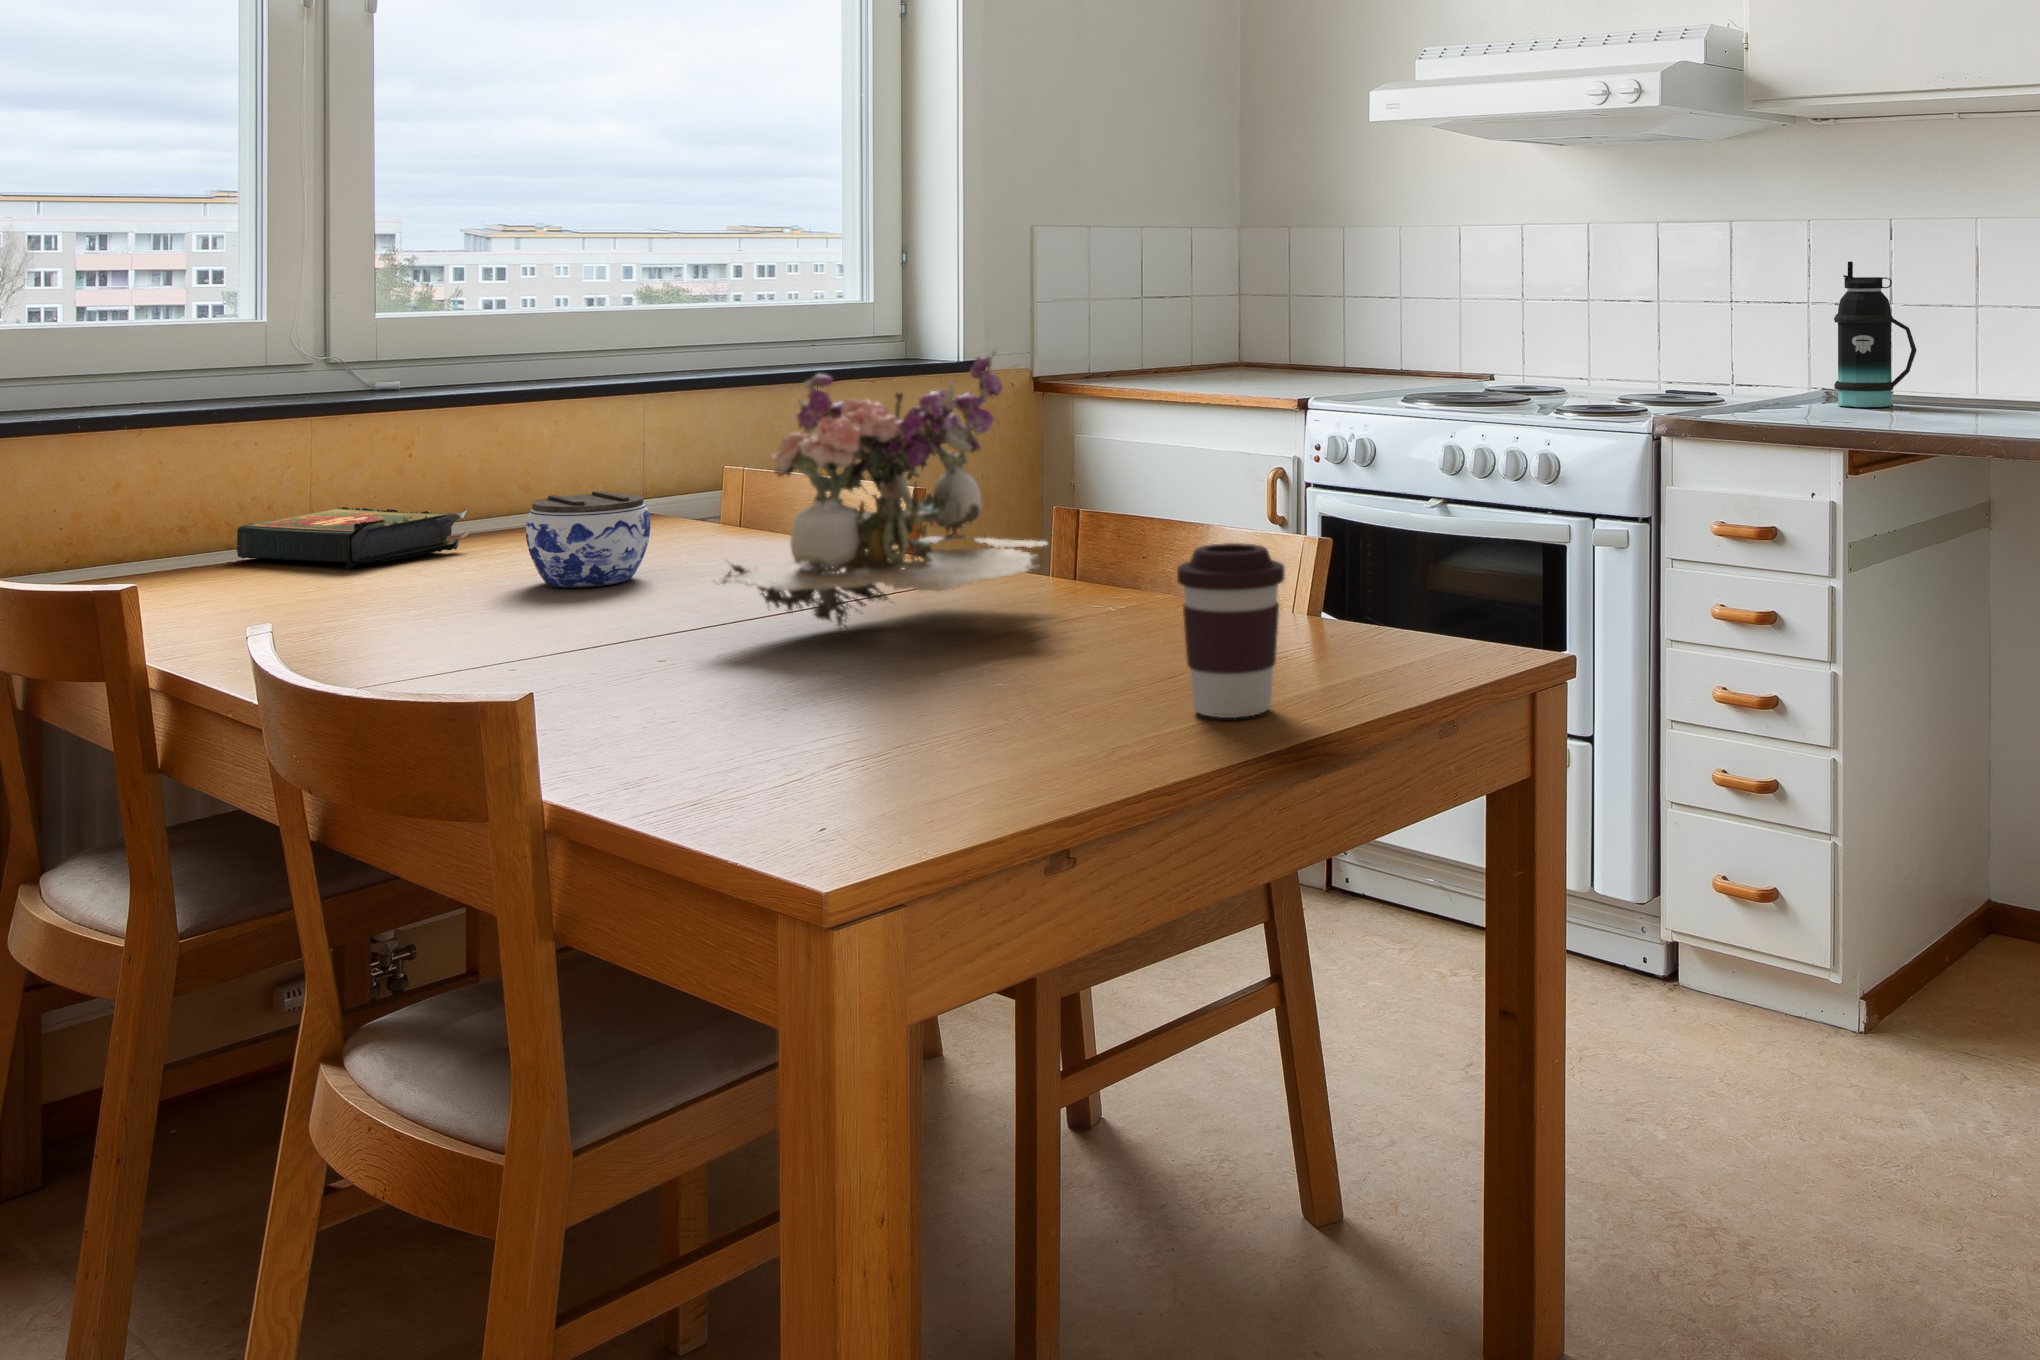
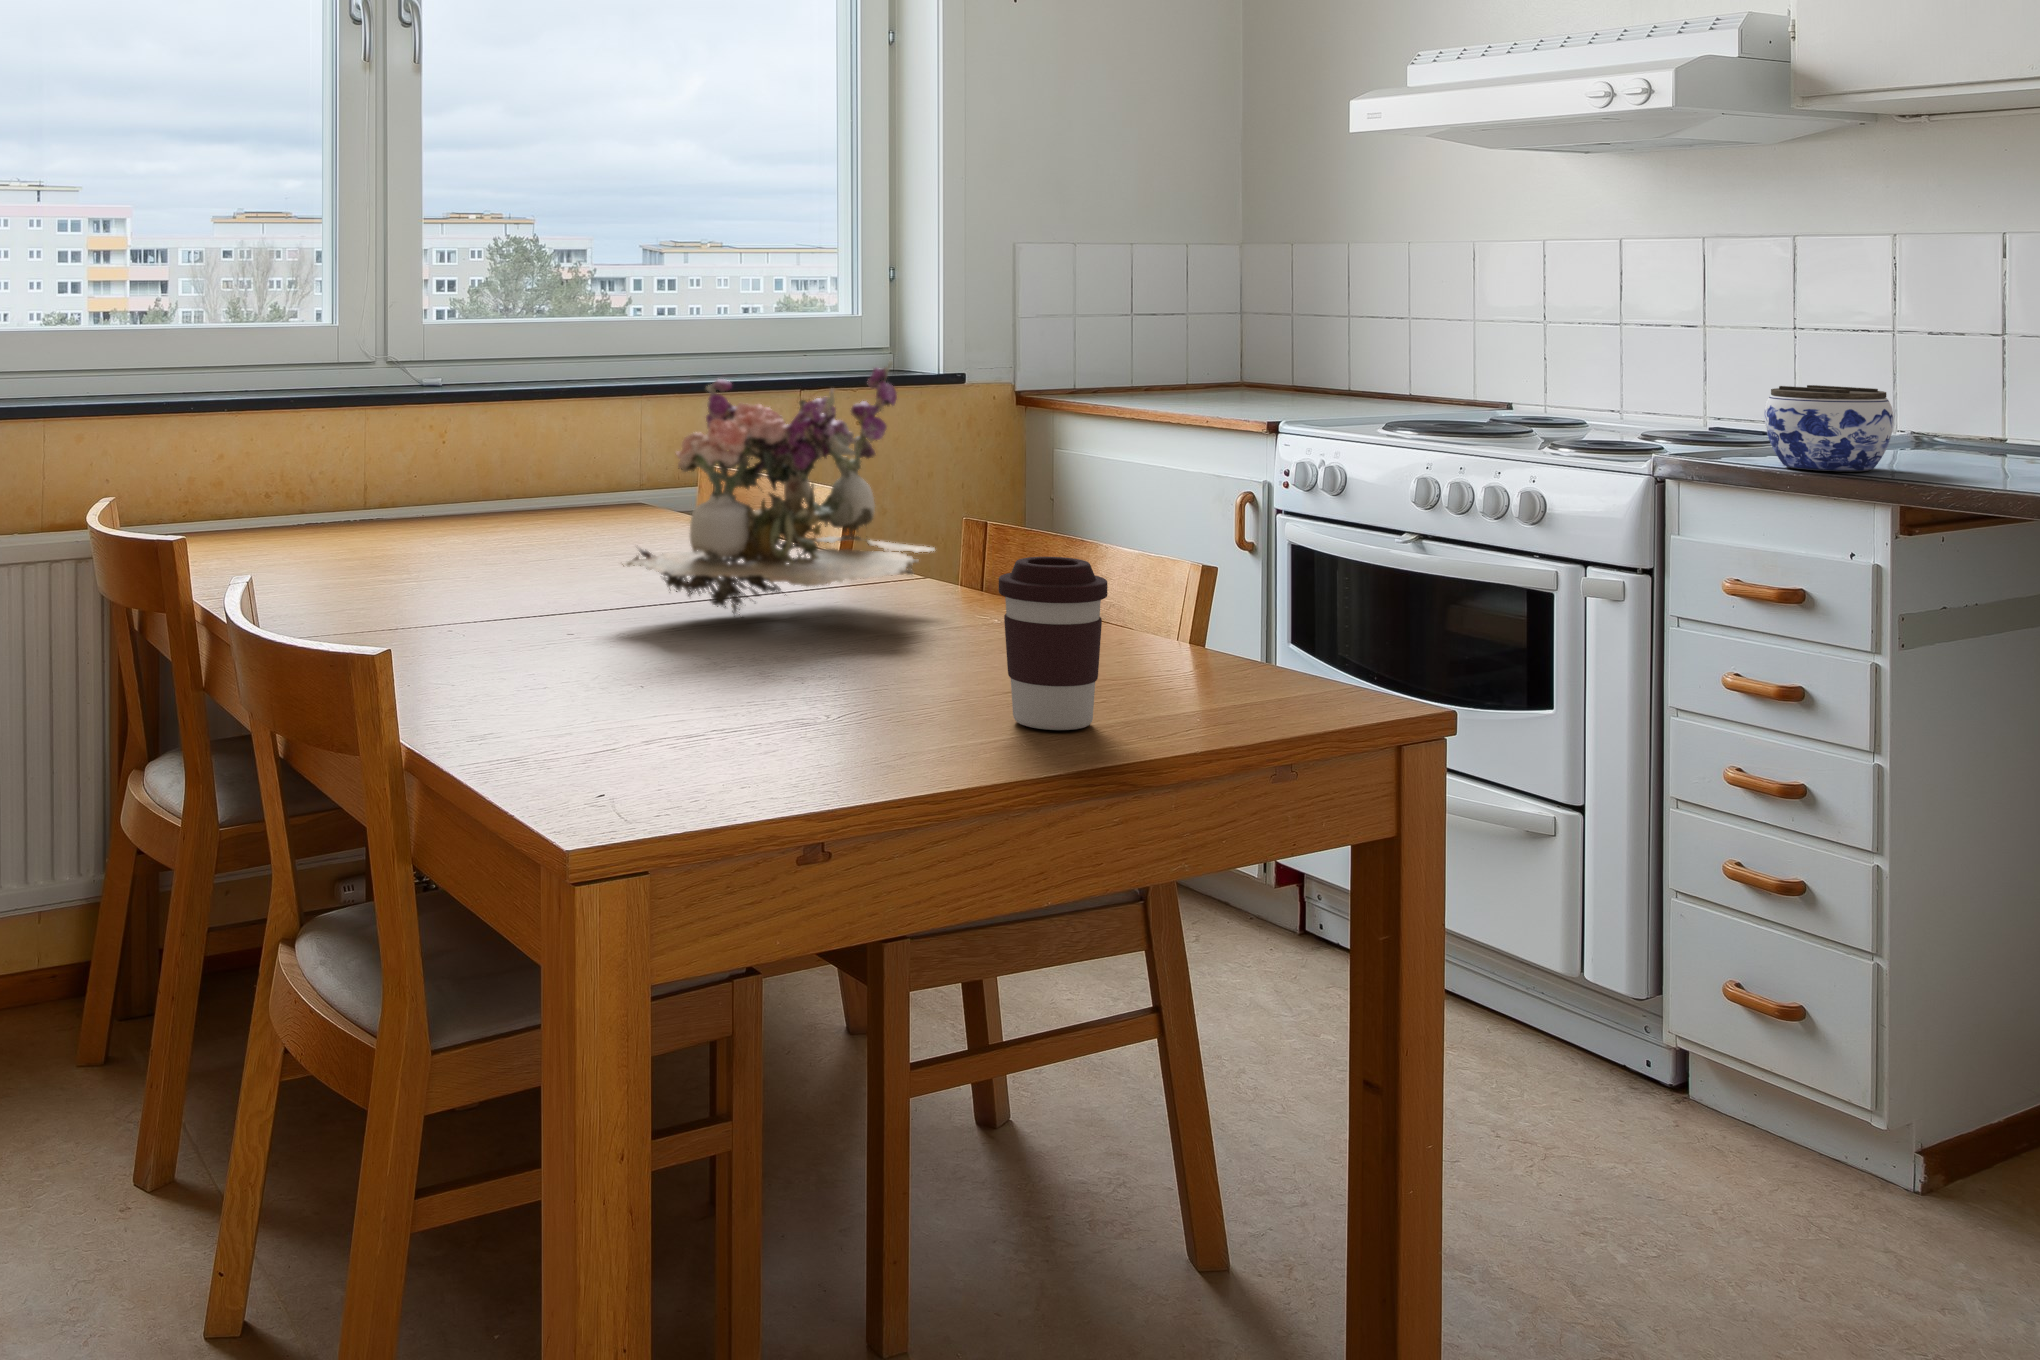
bottle: present [1834,261,1917,407] -> none [1913,282,2029,455]
jar: present [526,491,650,587] -> present [1764,385,1894,471]
book: present [237,507,471,569] -> none [301,483,477,535]

